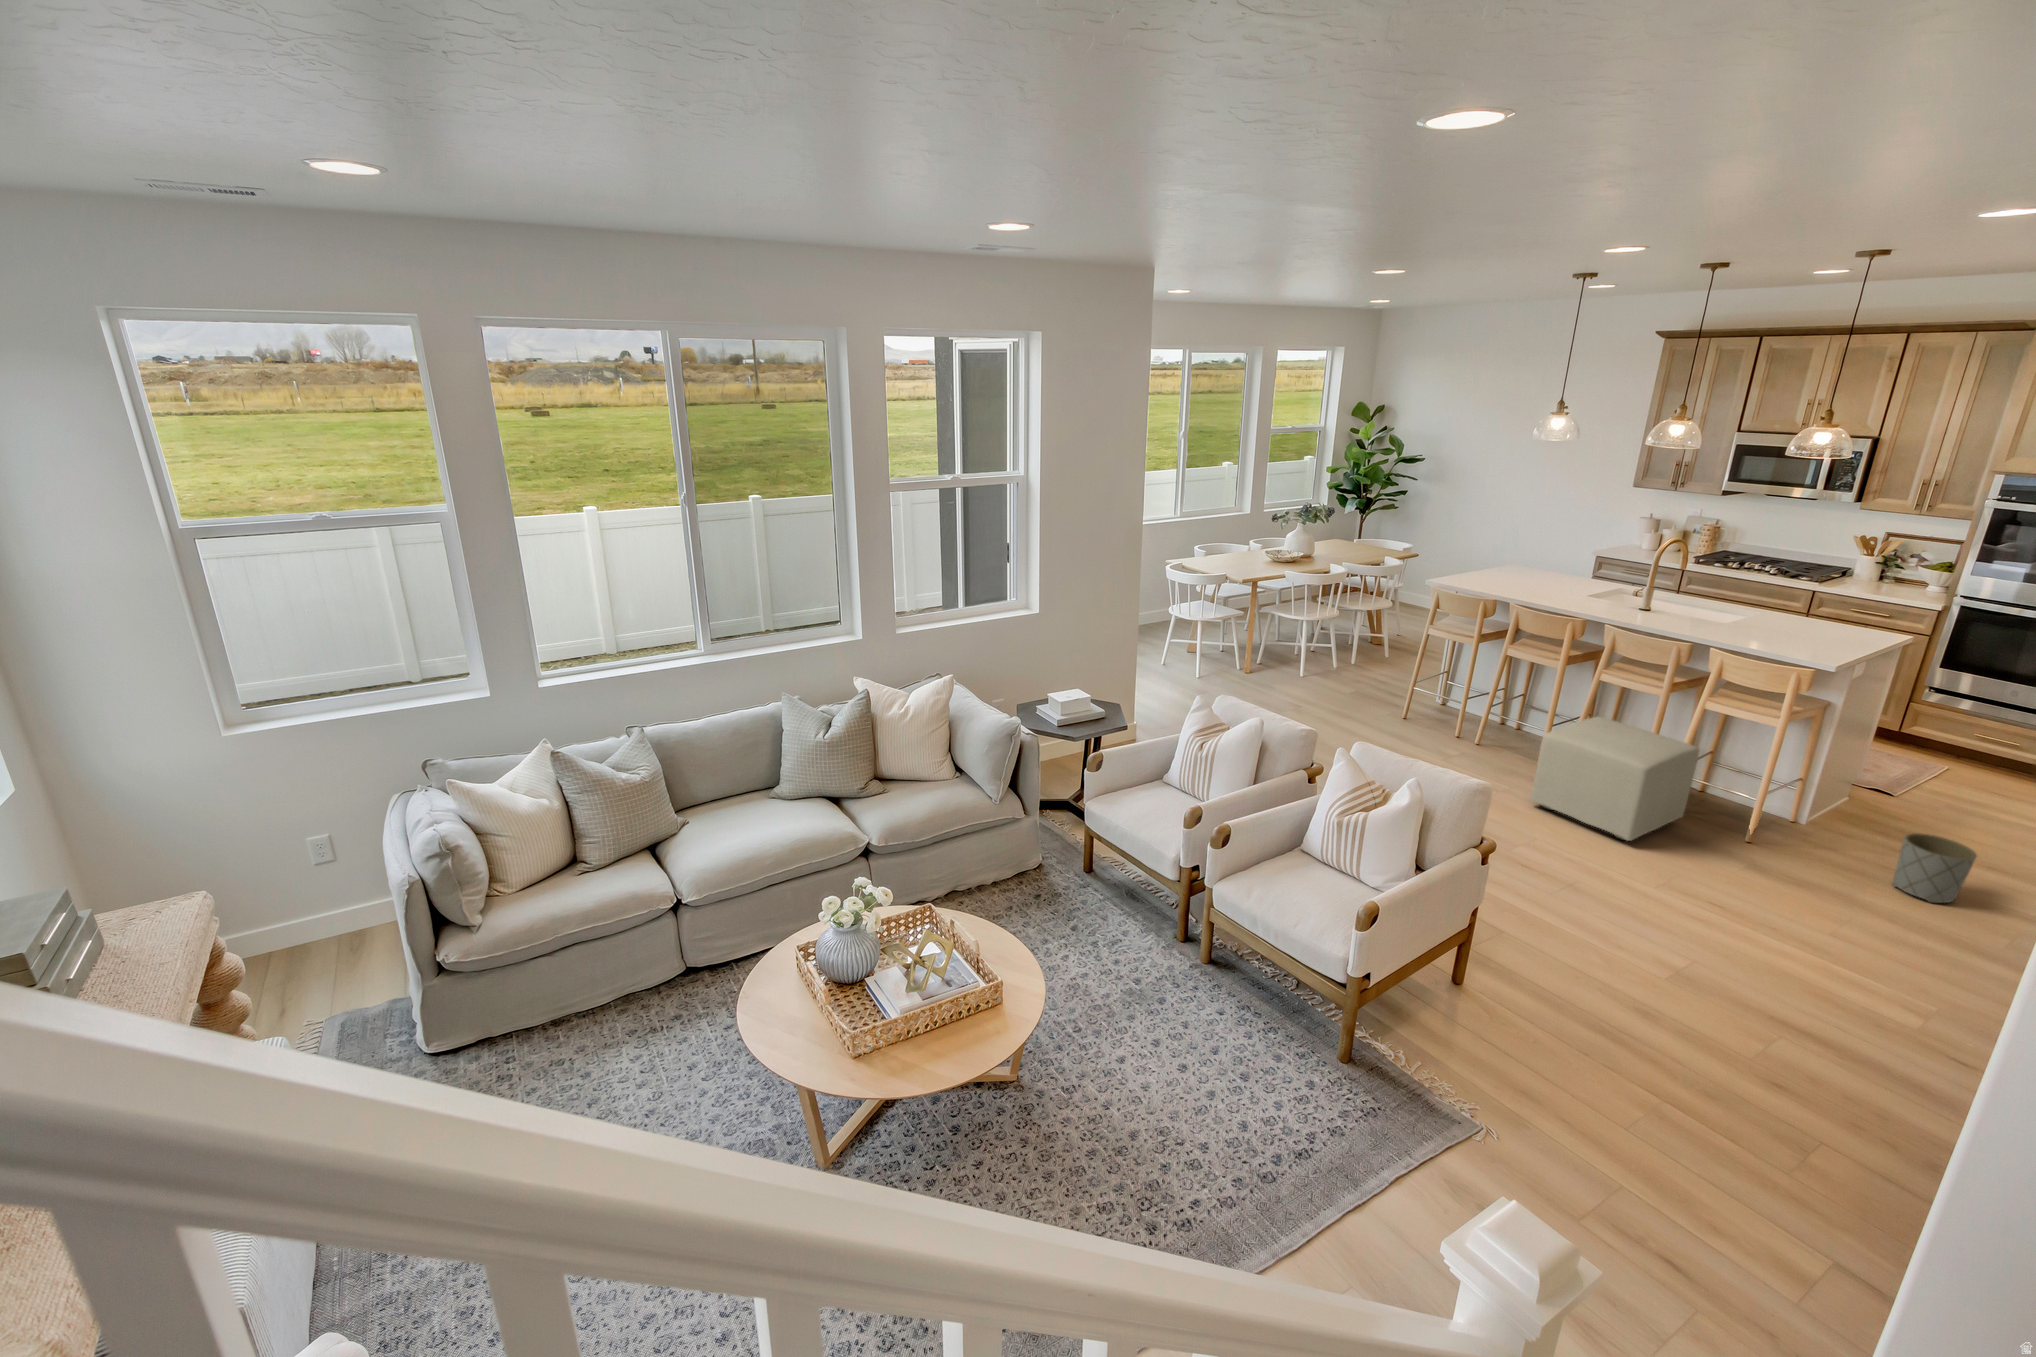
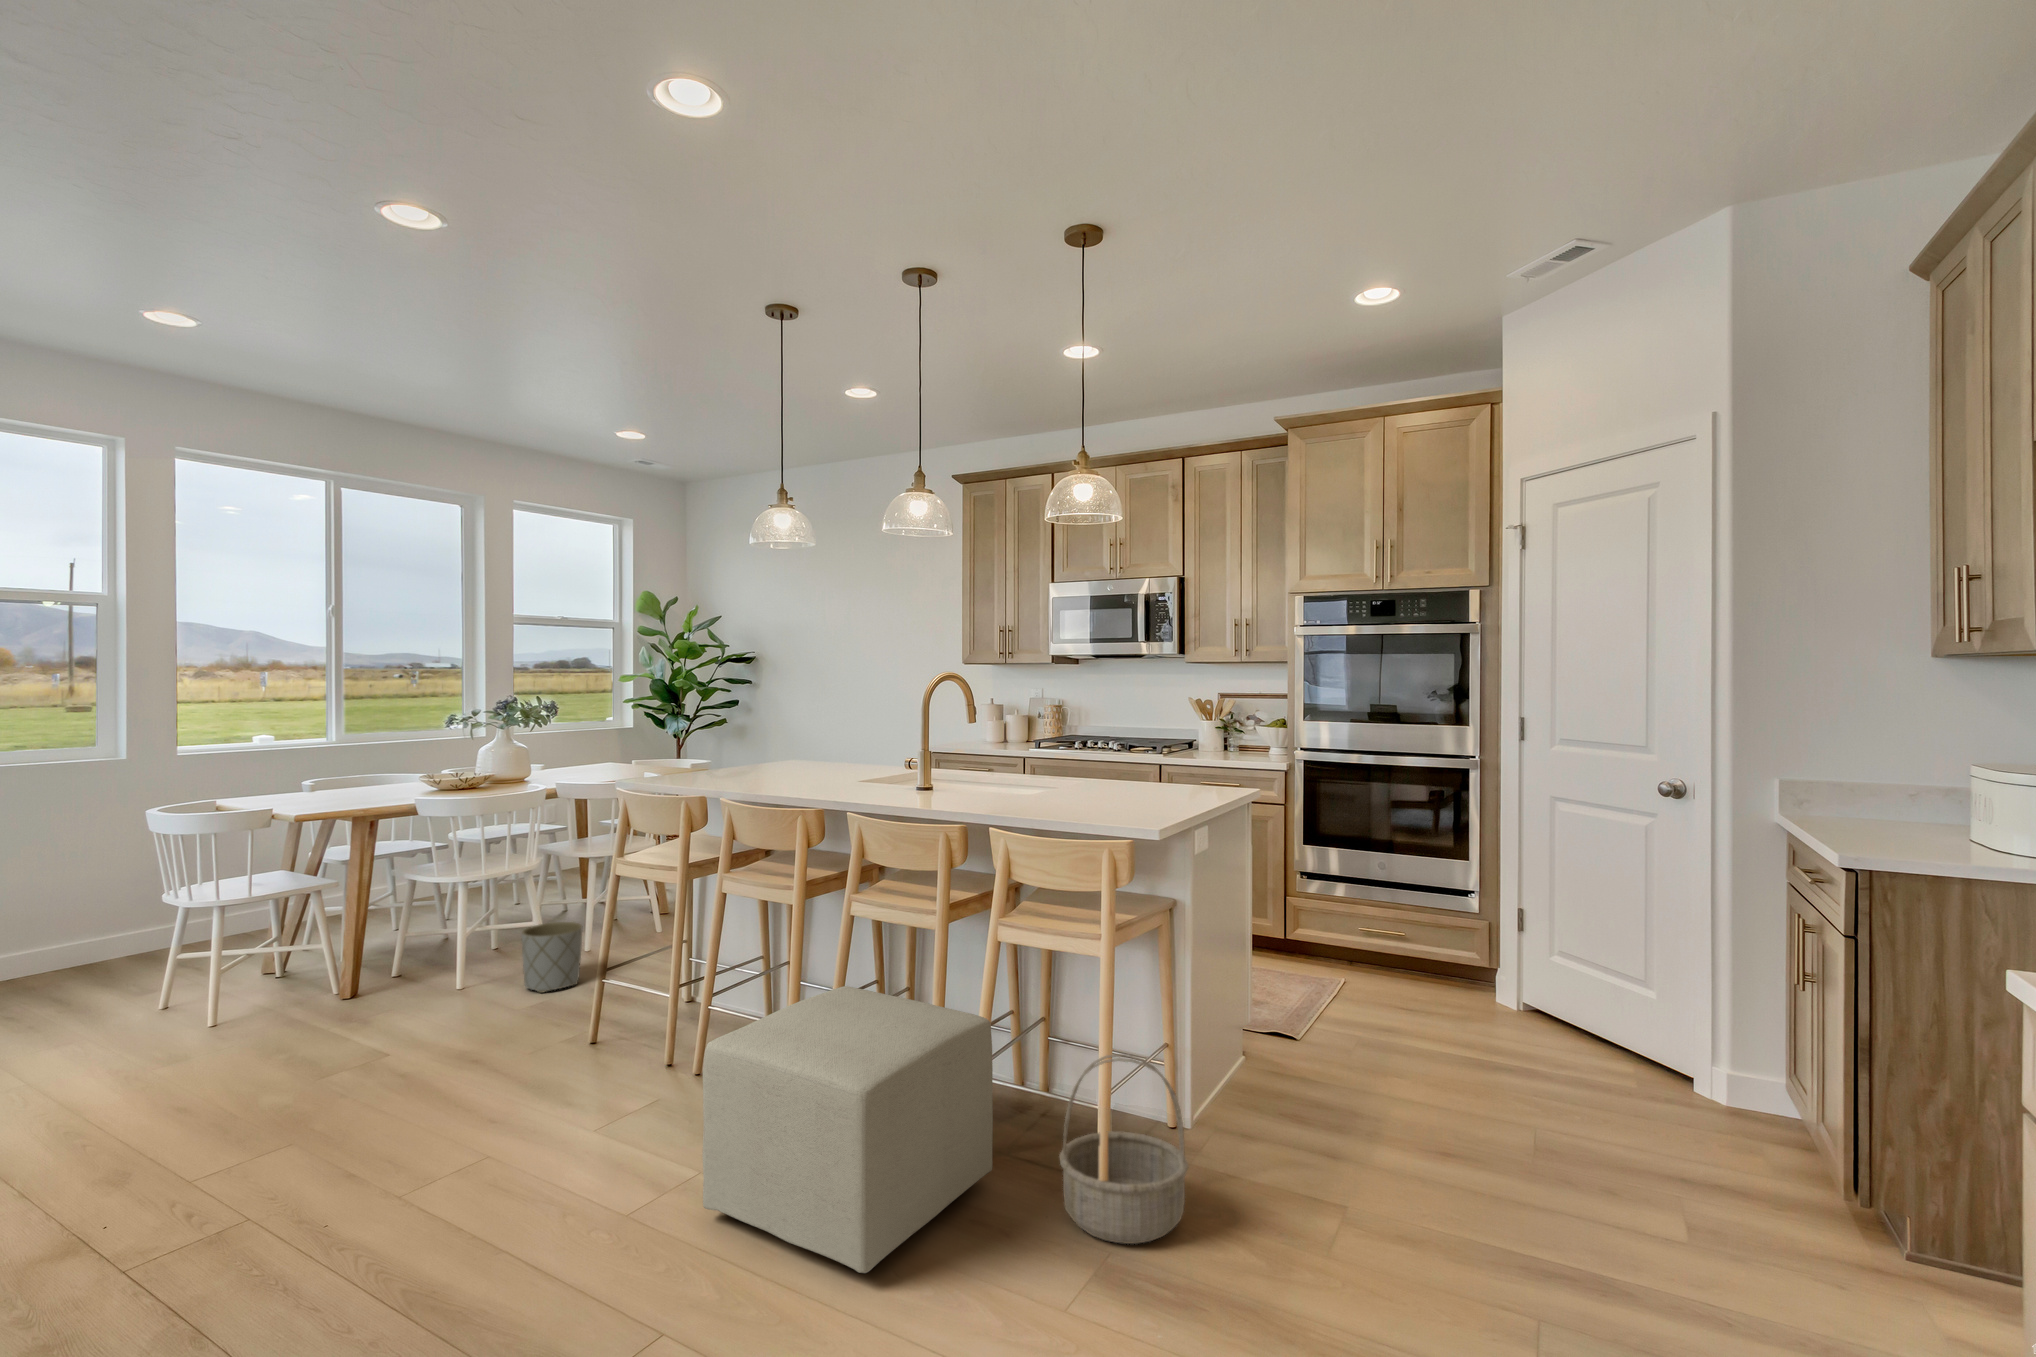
basket: none [1730,777,1818,863] -> present [1059,1054,1188,1244]
planter: present [1893,833,1977,903] -> present [521,922,583,993]

